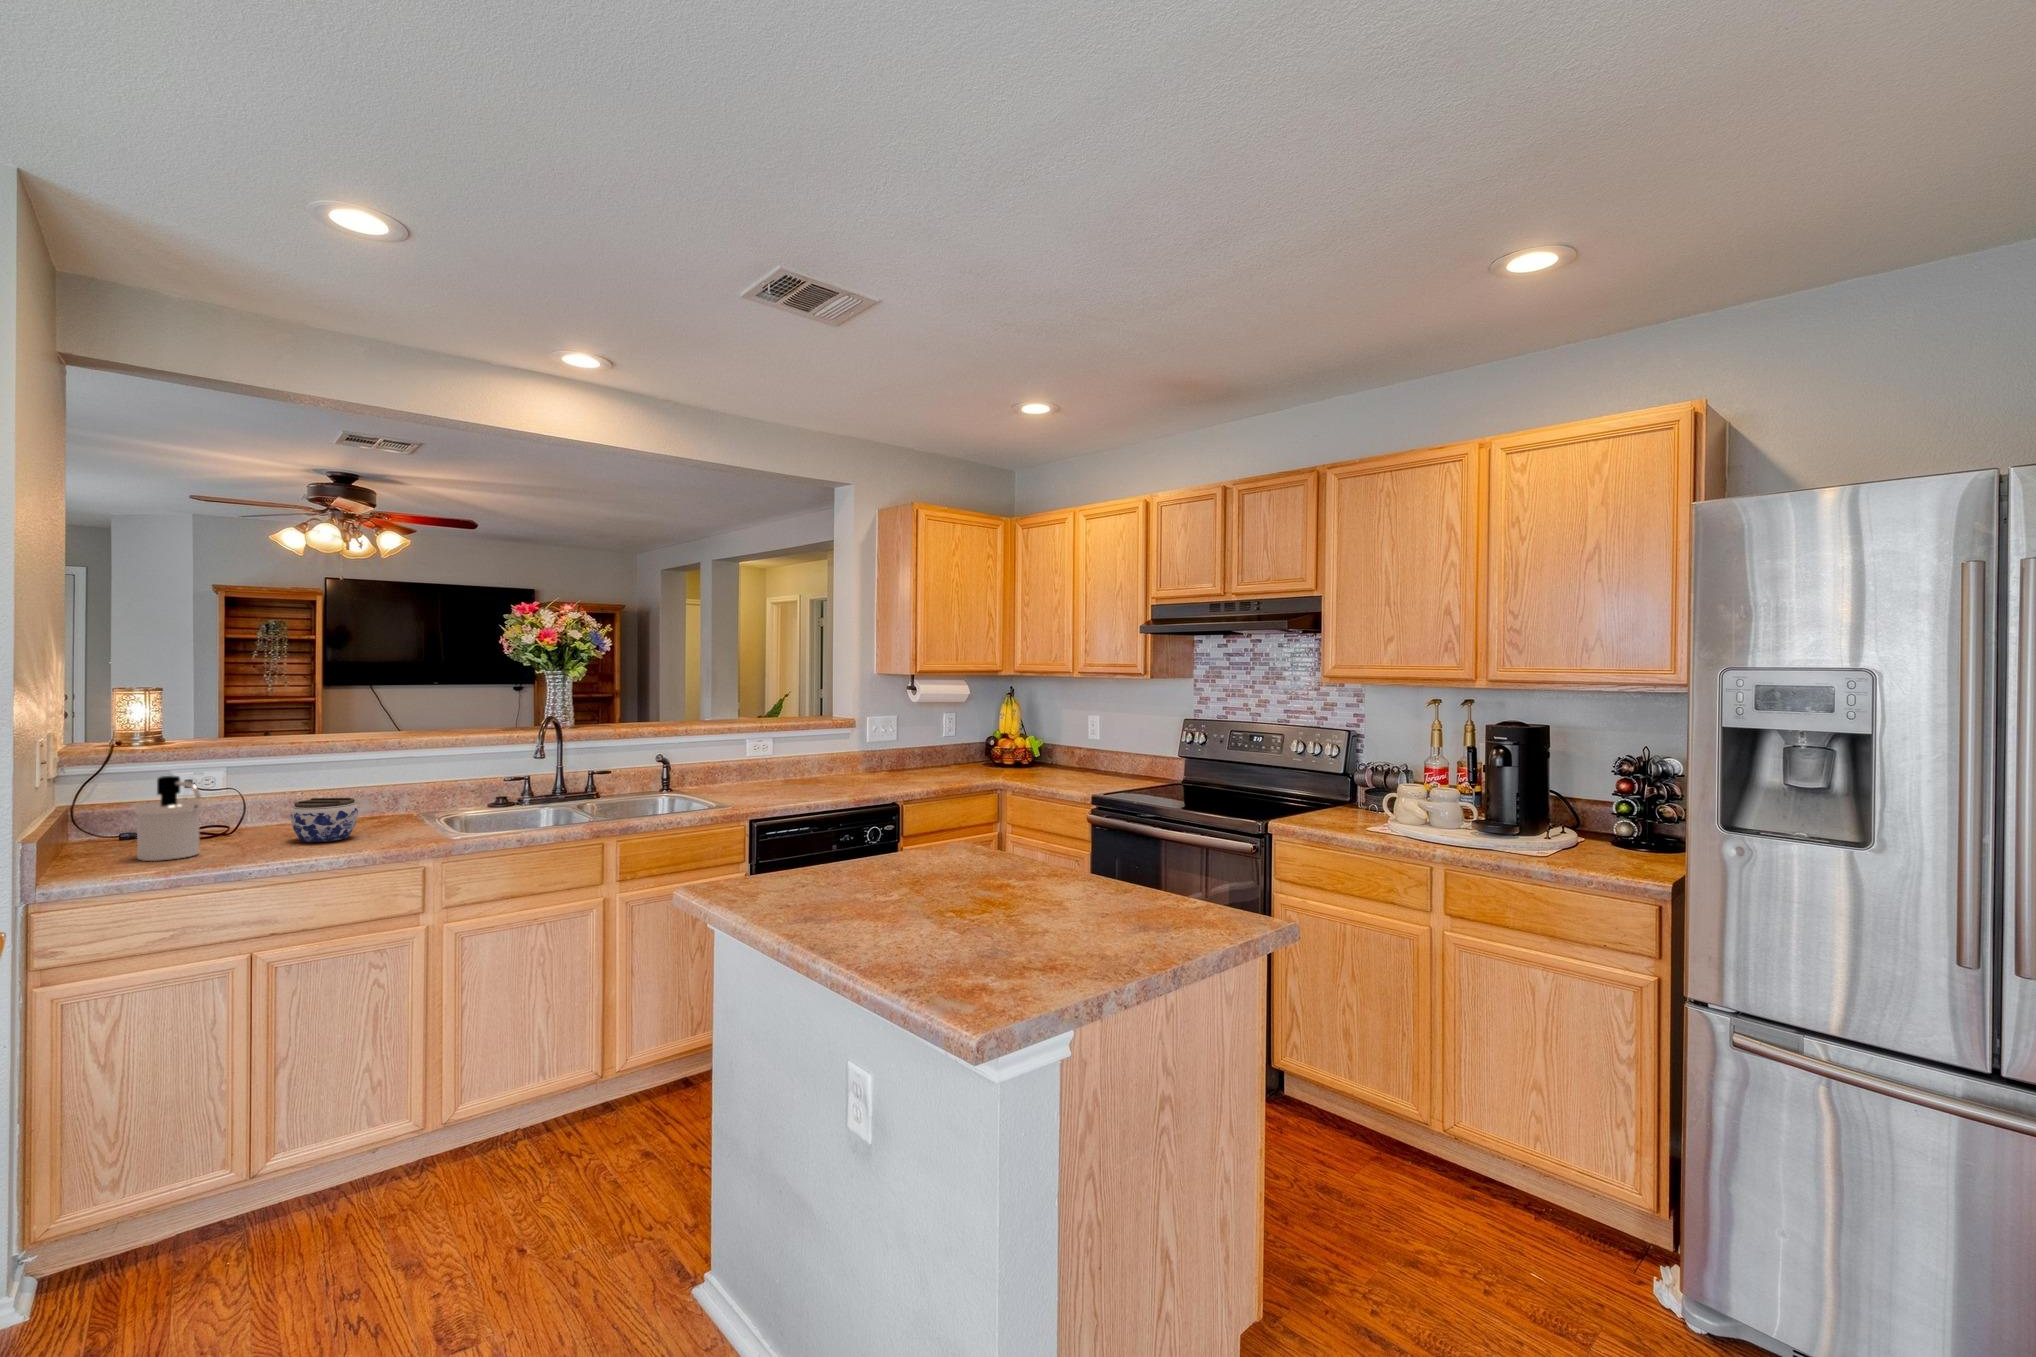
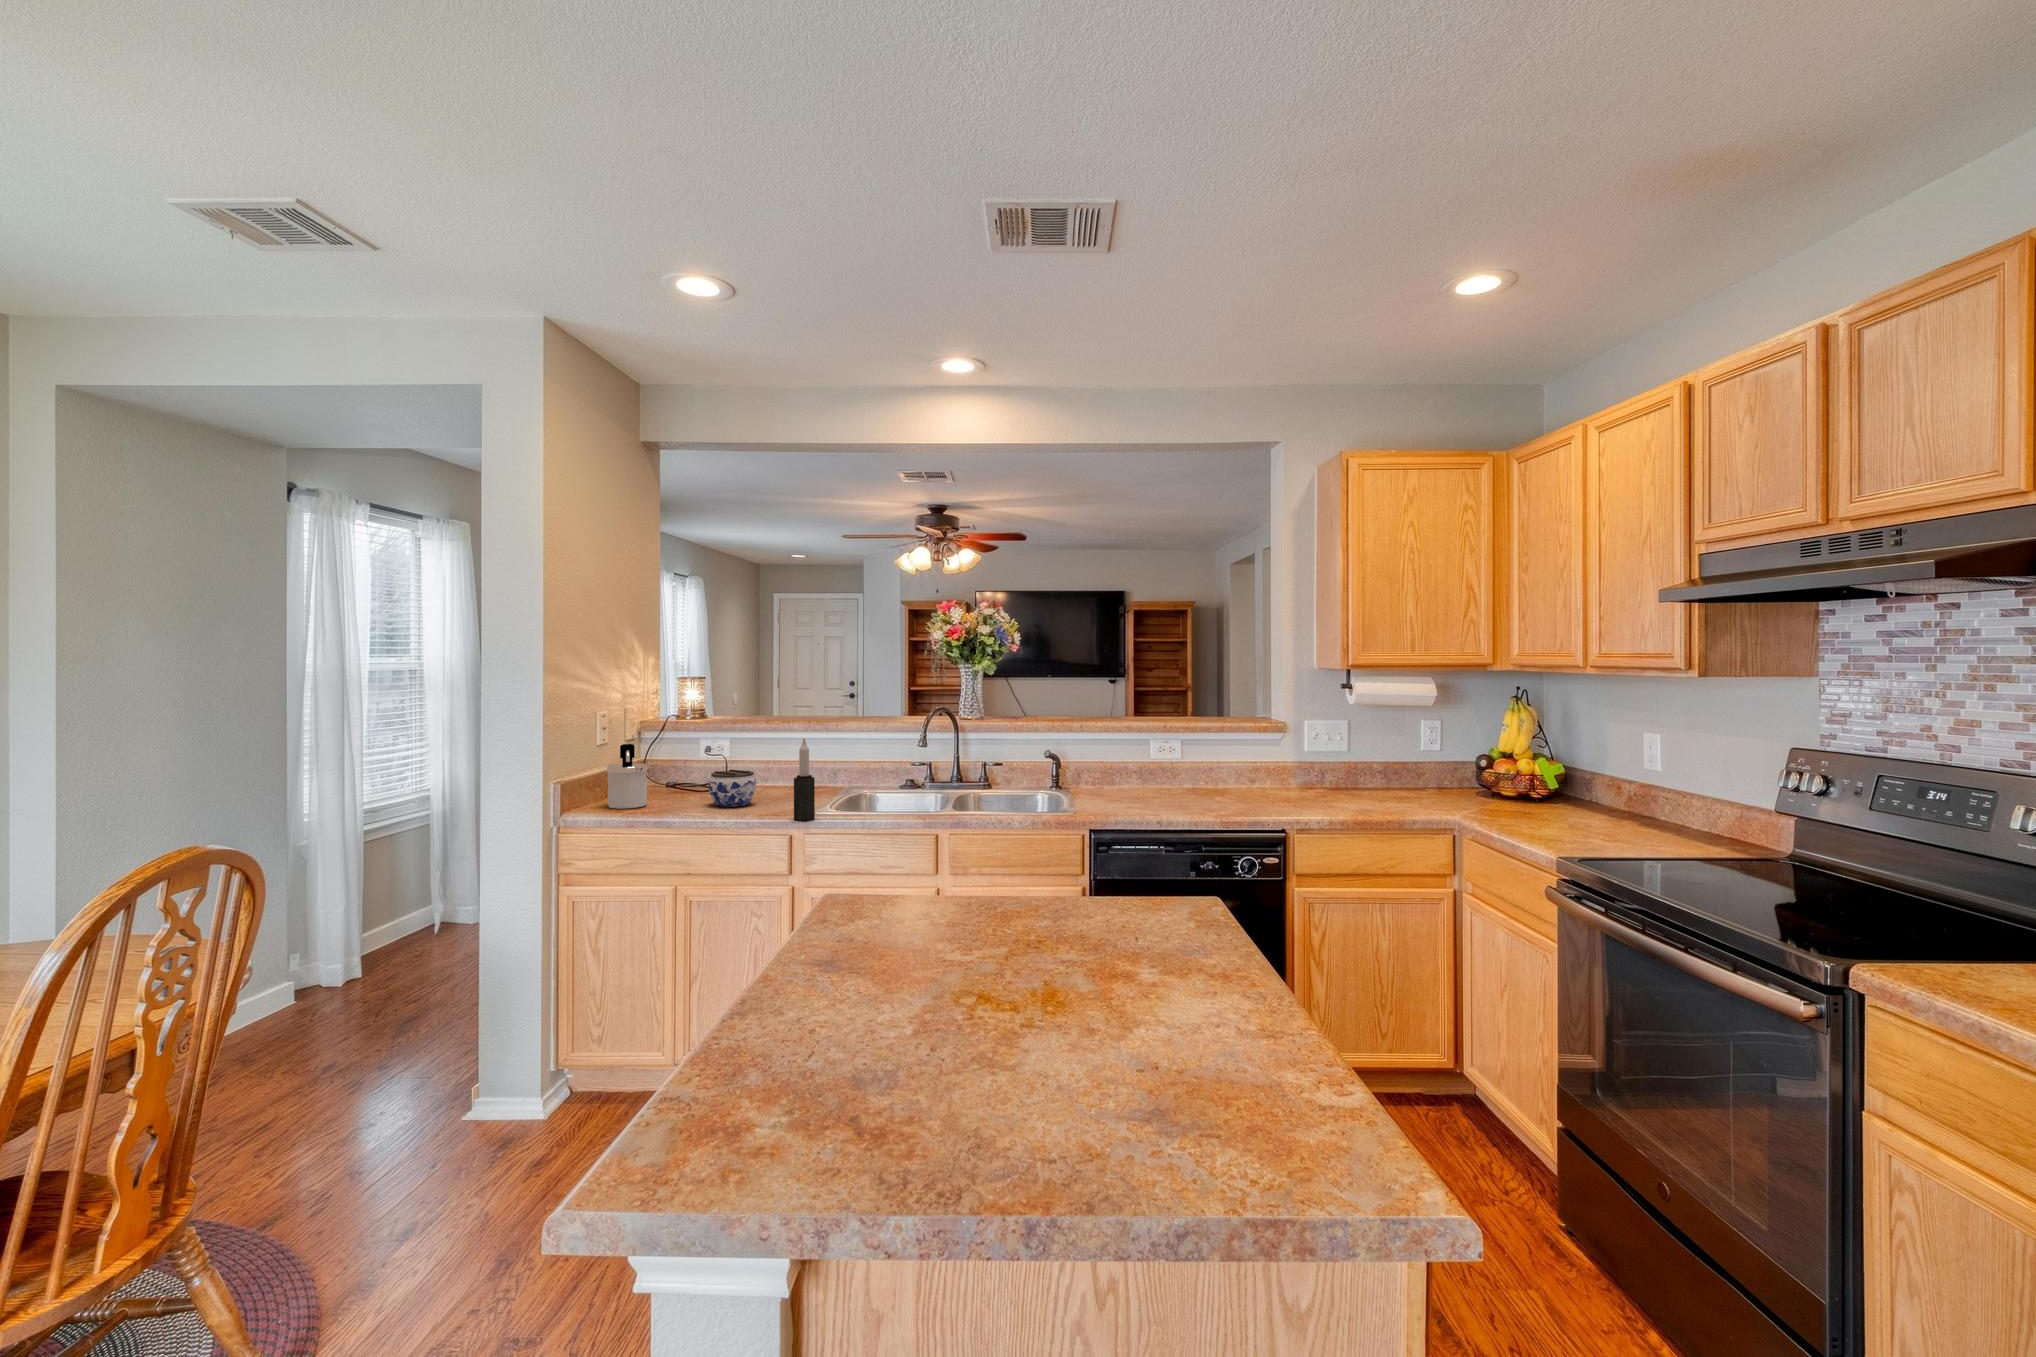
candle: none [451,752,475,843] -> present [794,738,815,821]

